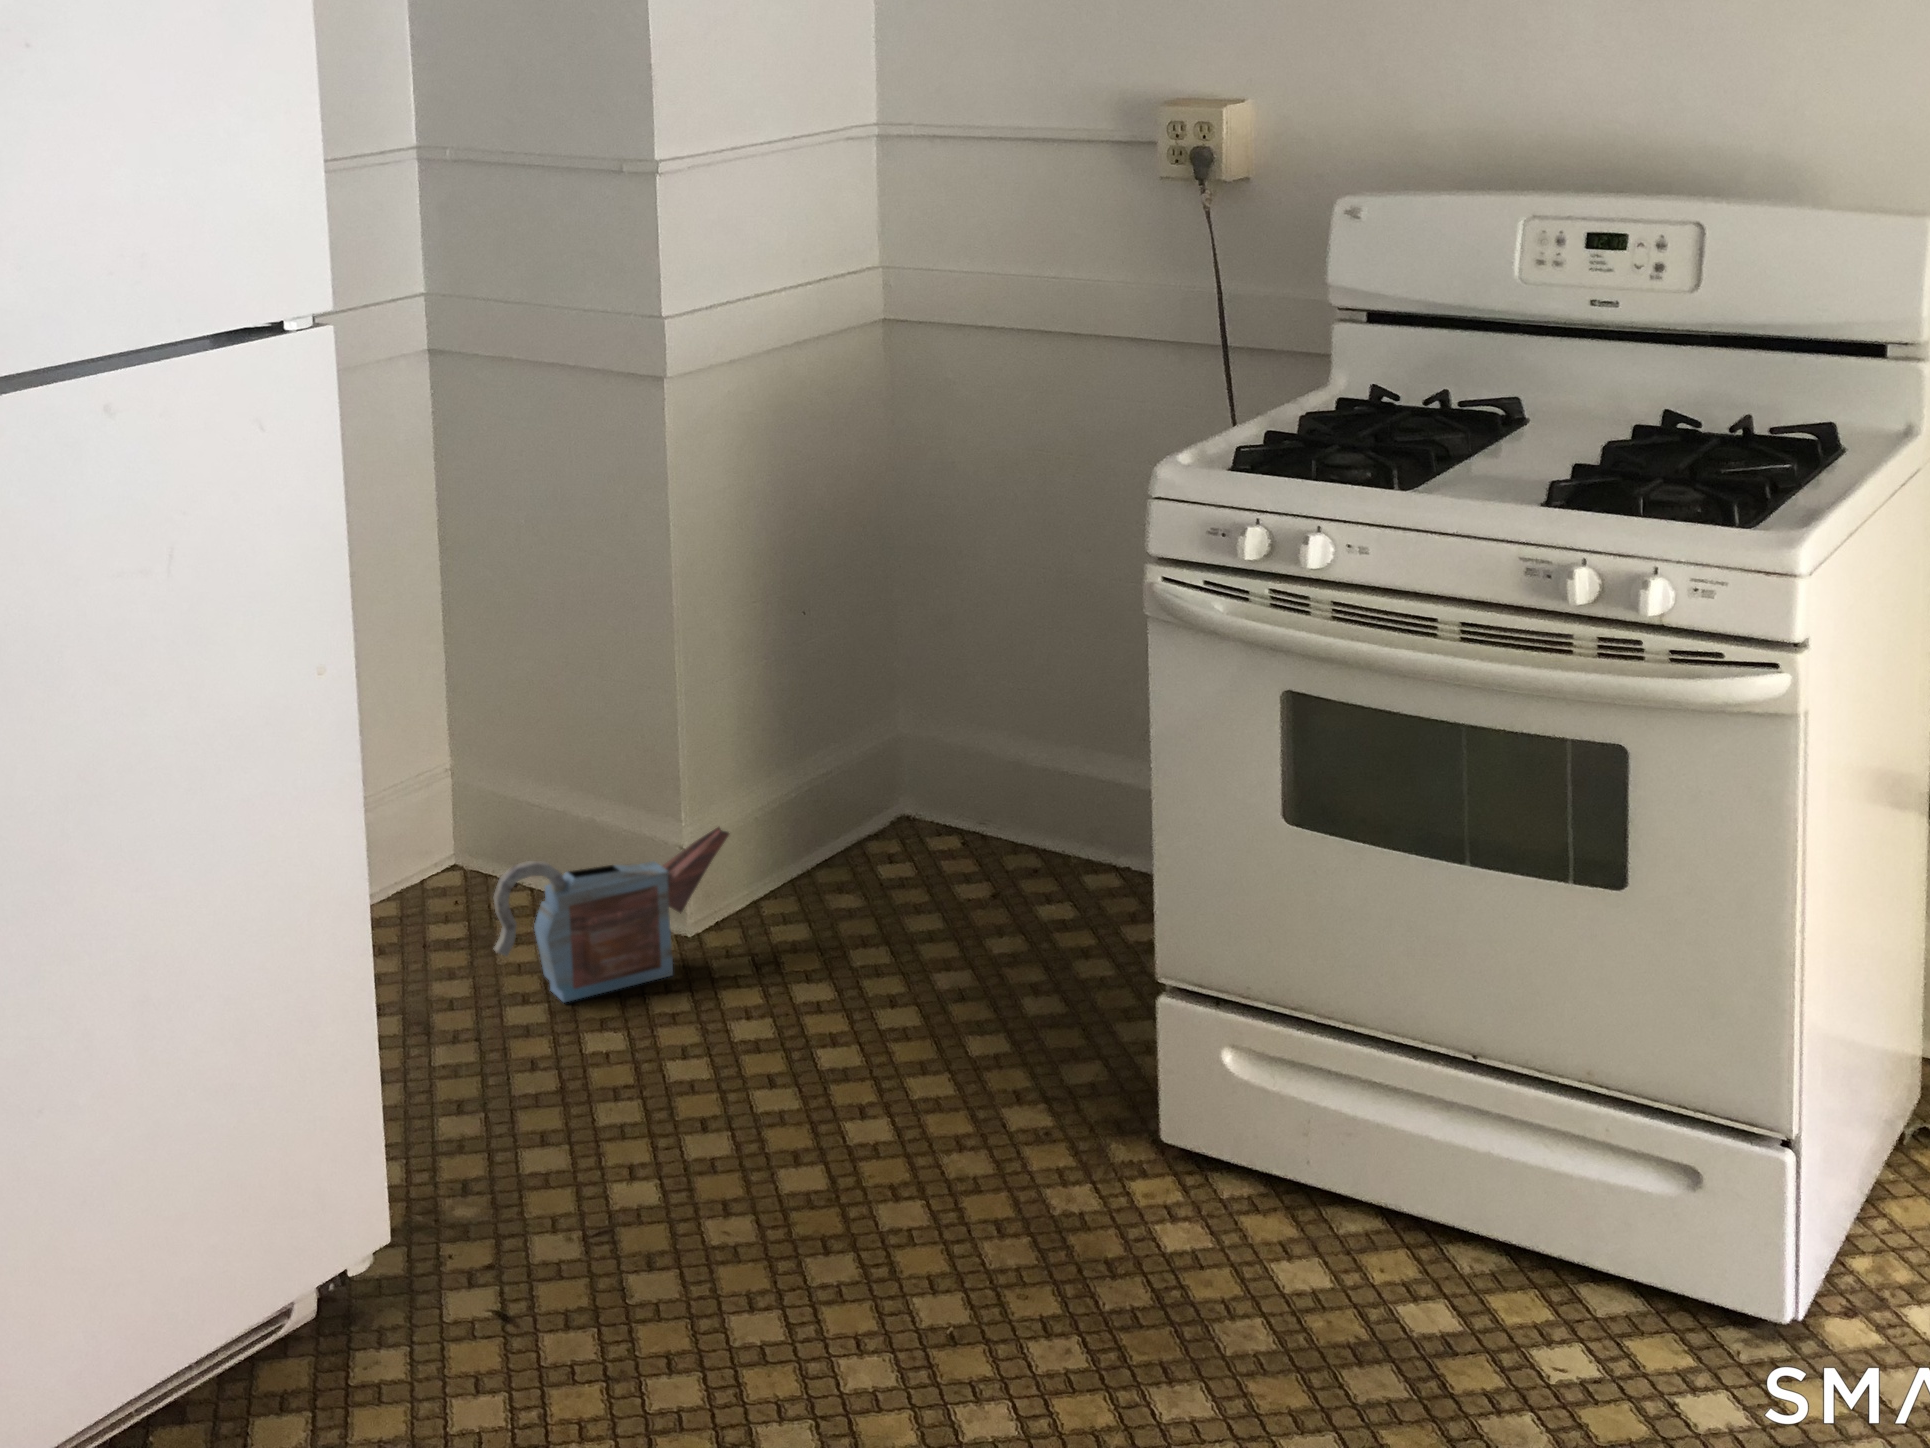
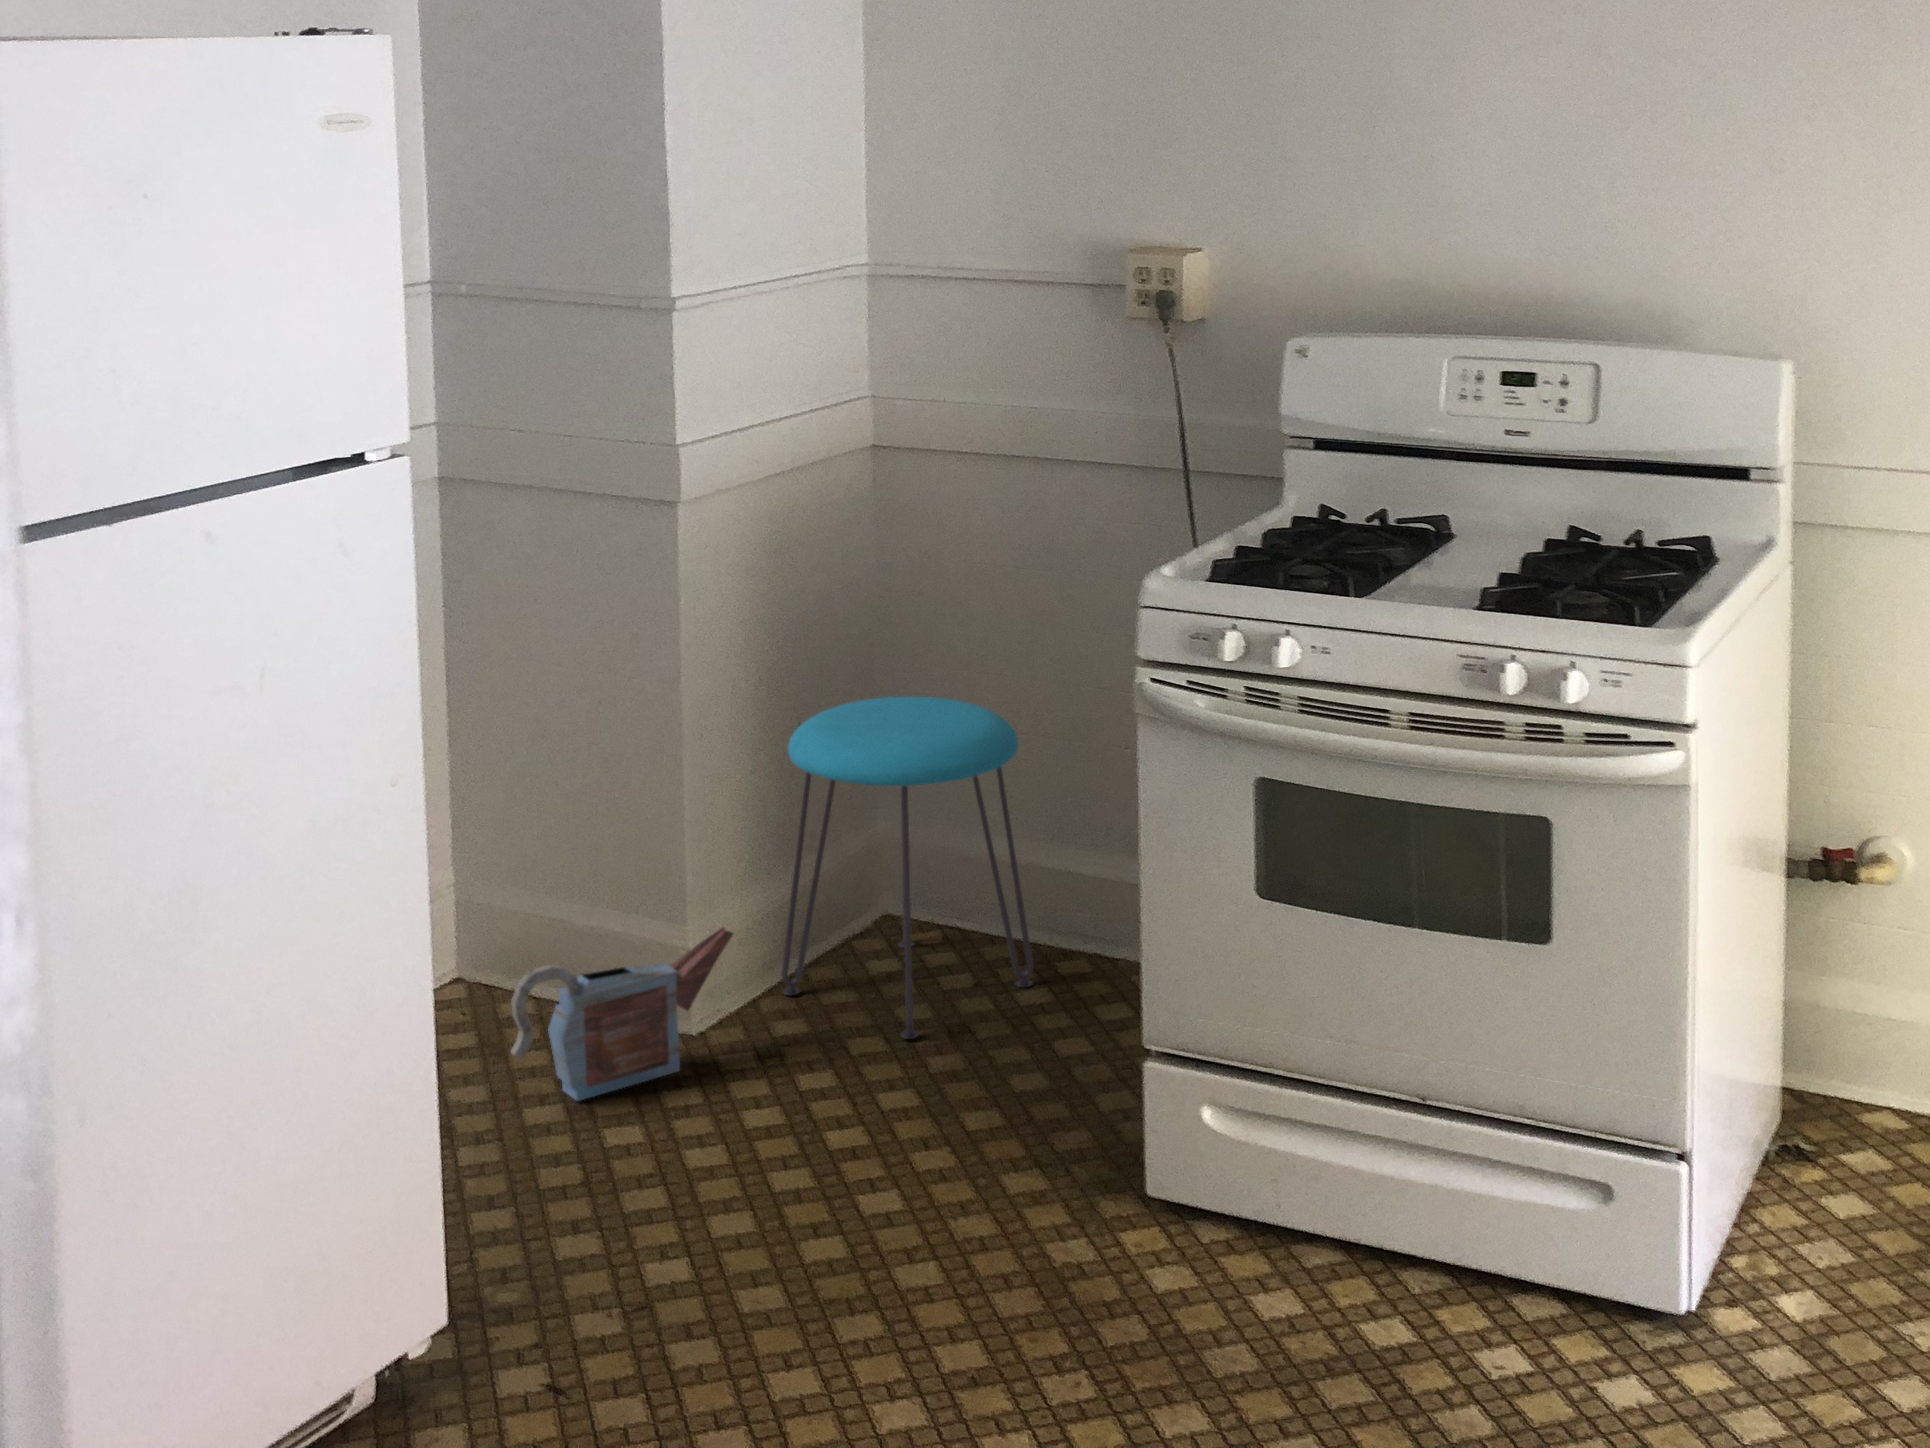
stool: none [787,587,1057,952] -> present [781,697,1033,1039]

